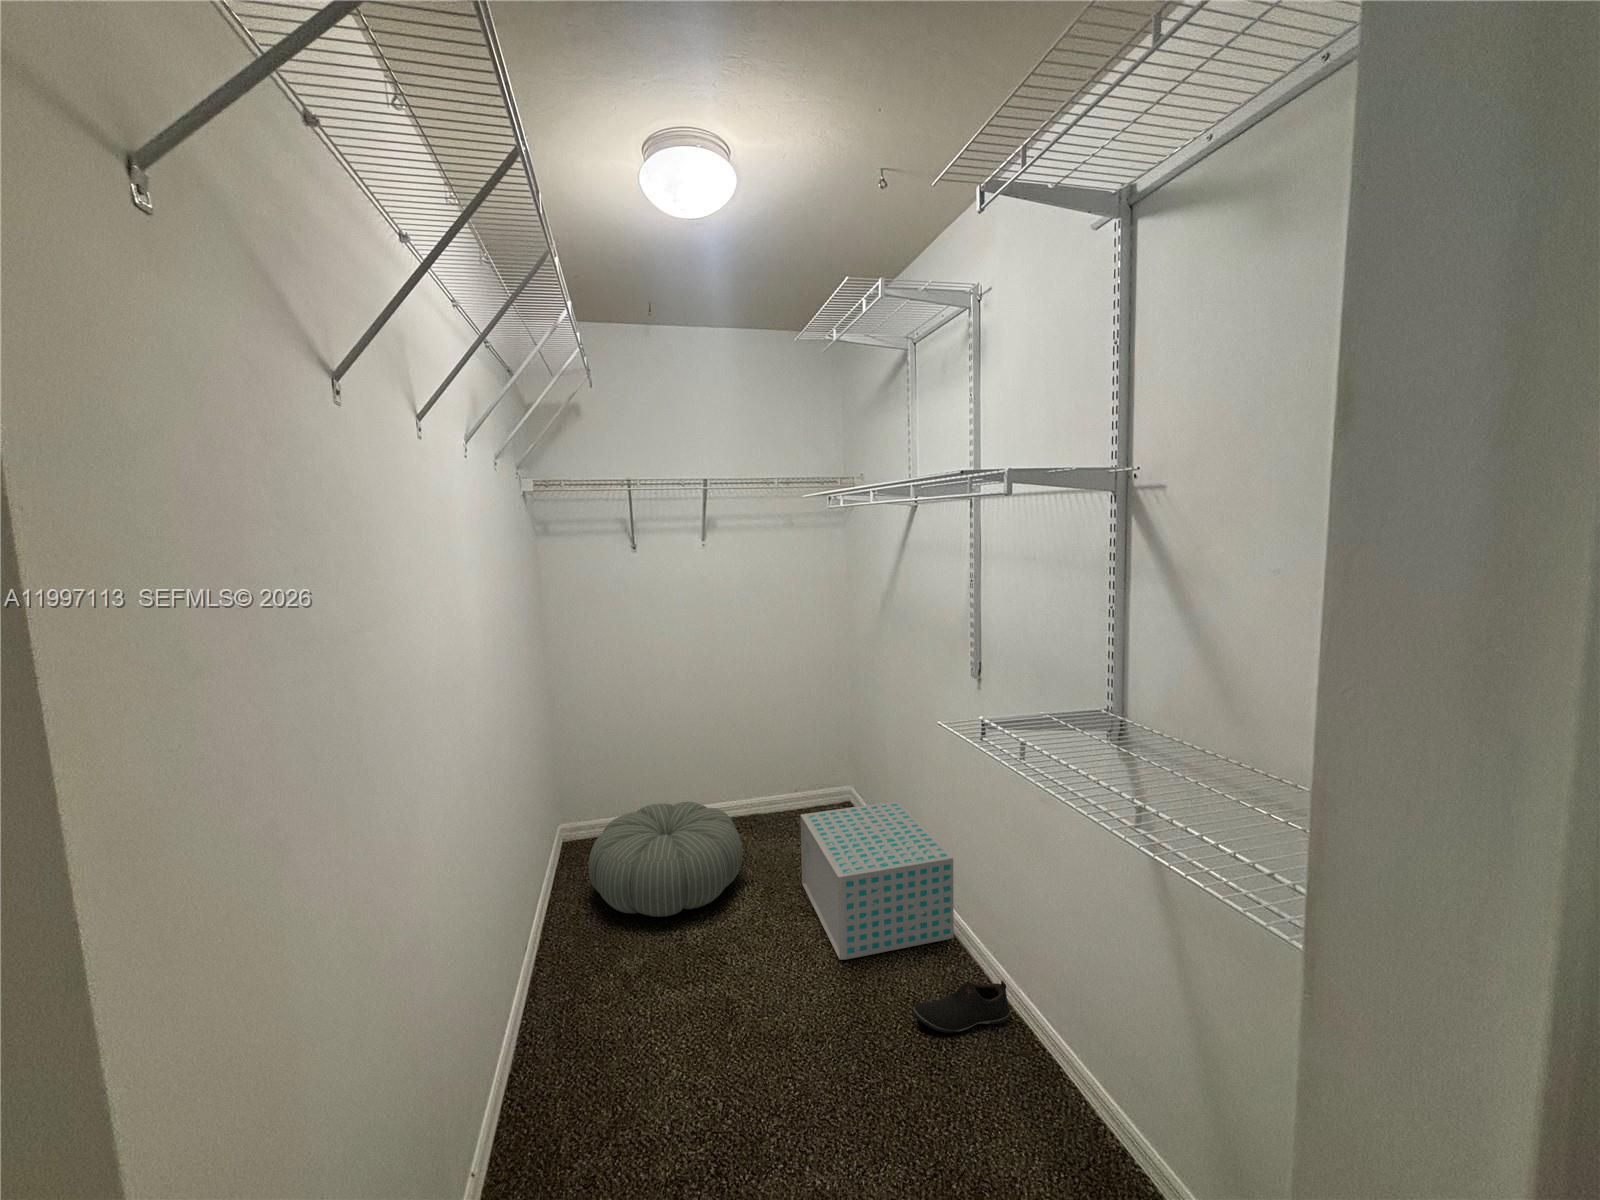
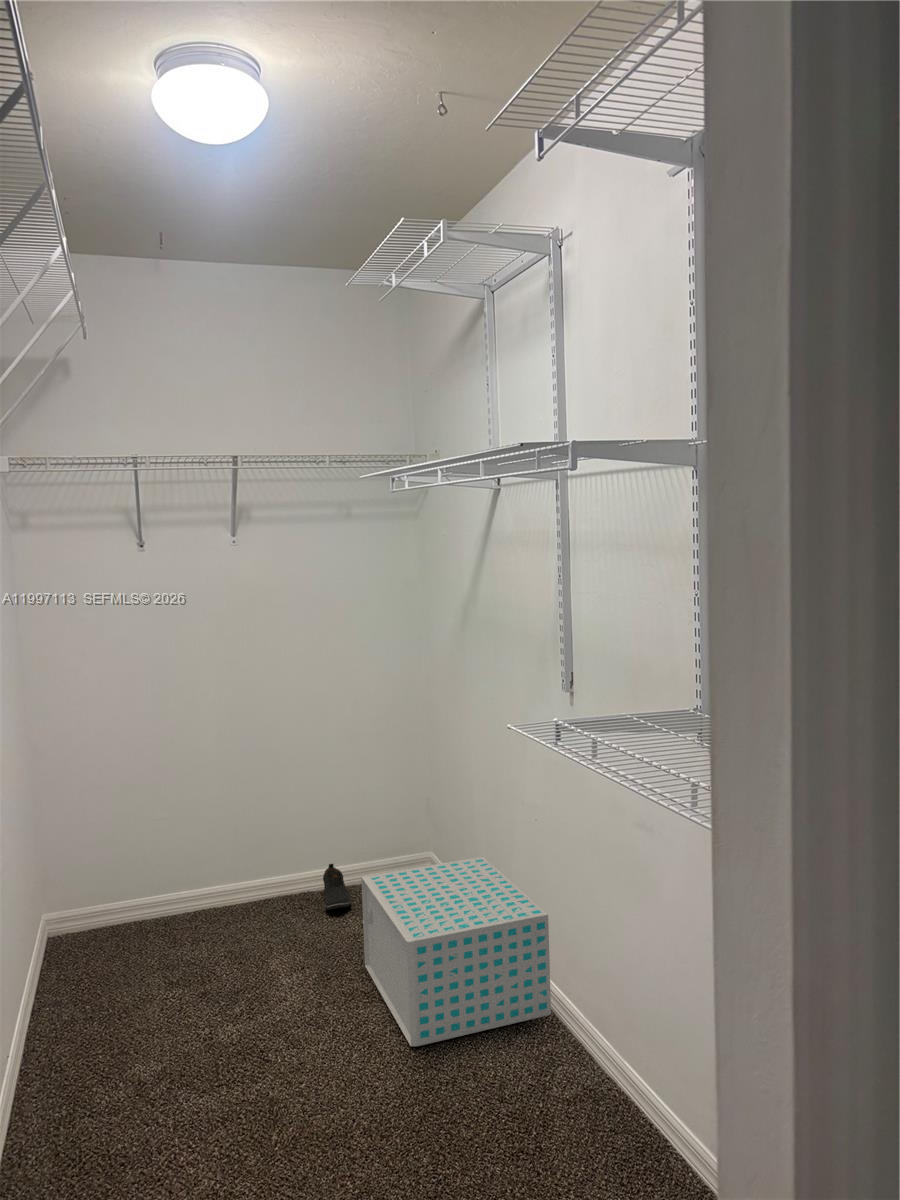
pouf: present [589,802,743,917] -> none [85,871,288,1014]
shoe: present [913,981,1011,1032] -> present [323,864,351,910]

